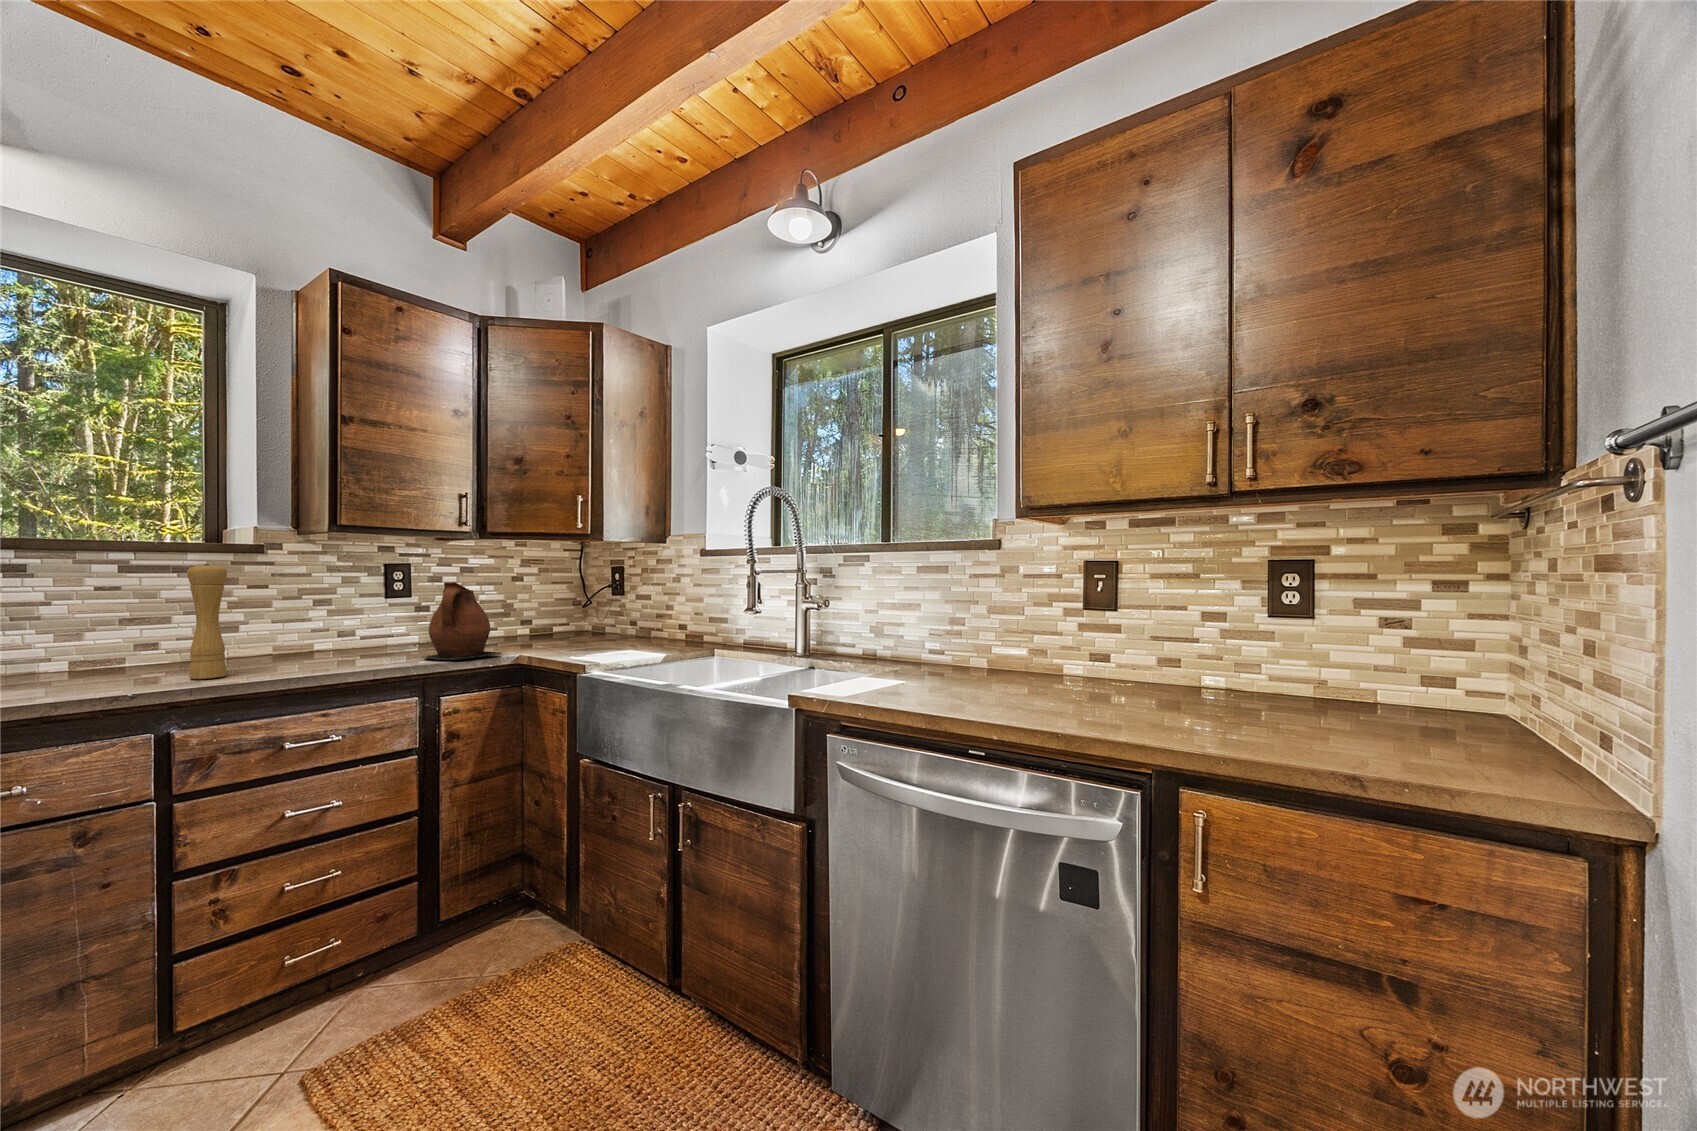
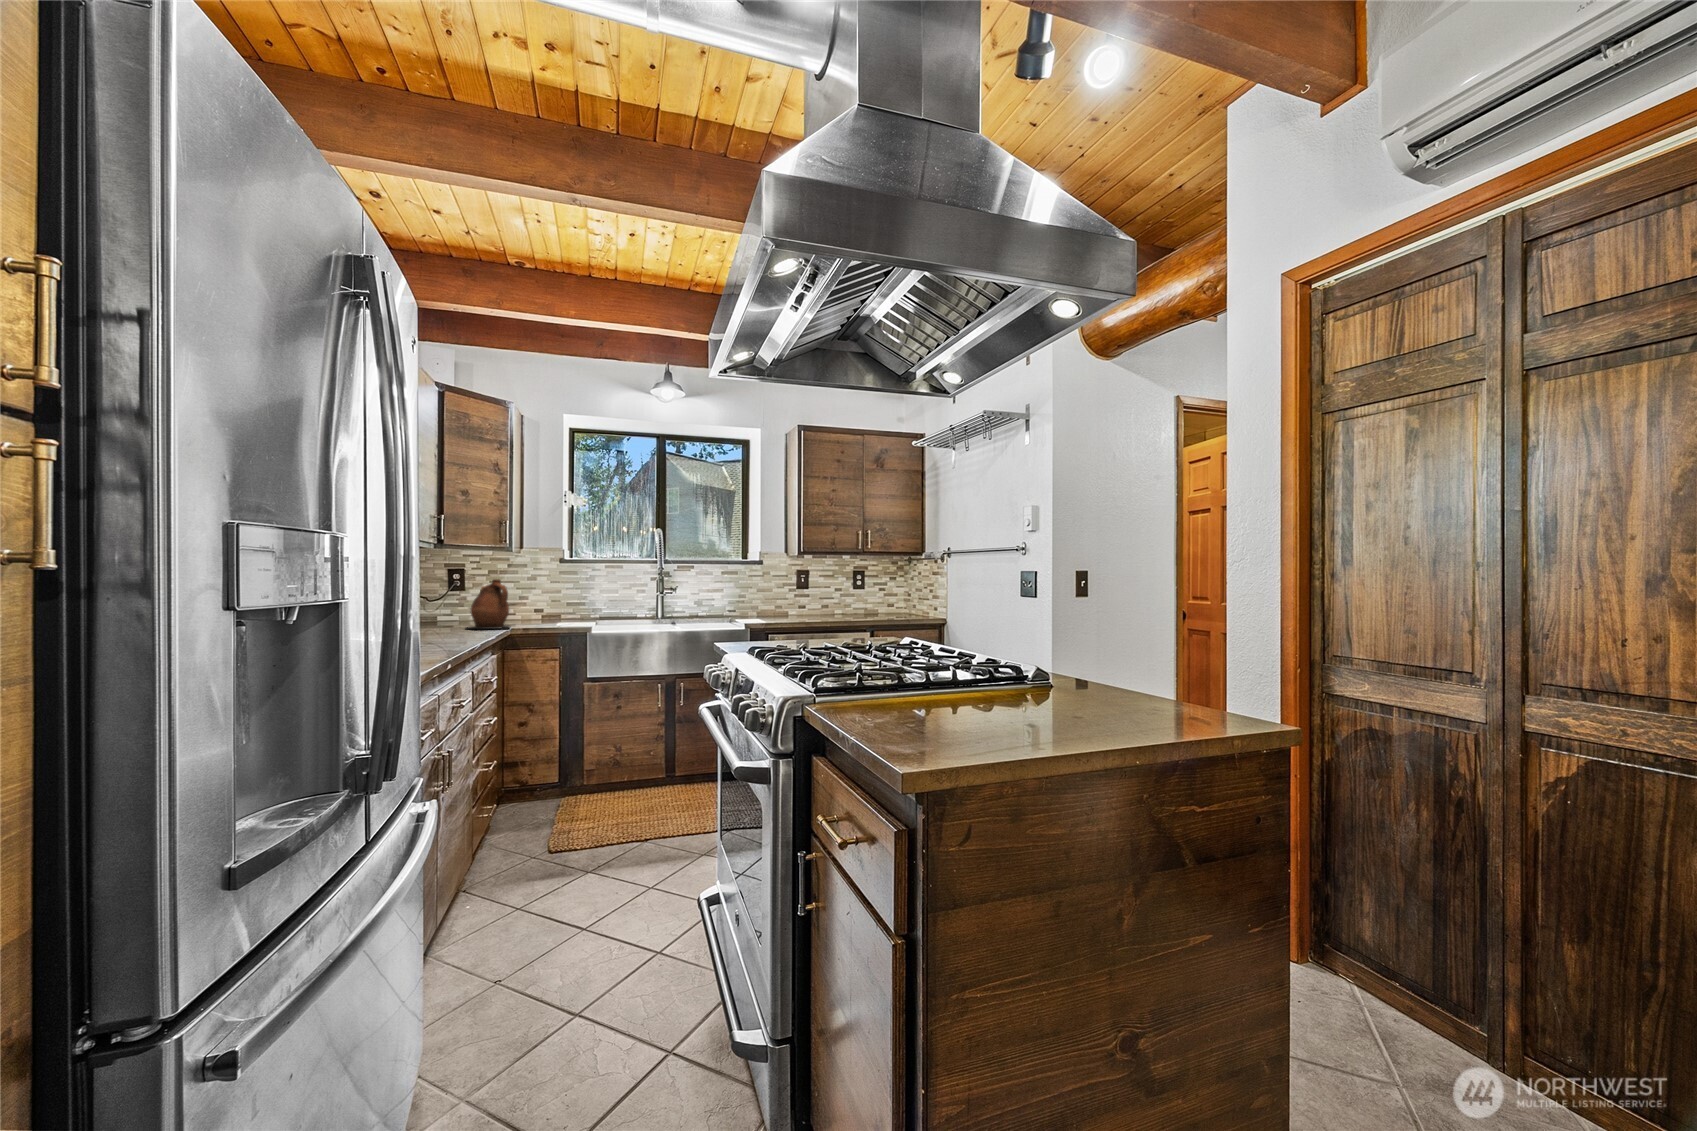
pepper mill: present [187,564,227,679] -> none [442,567,463,639]

